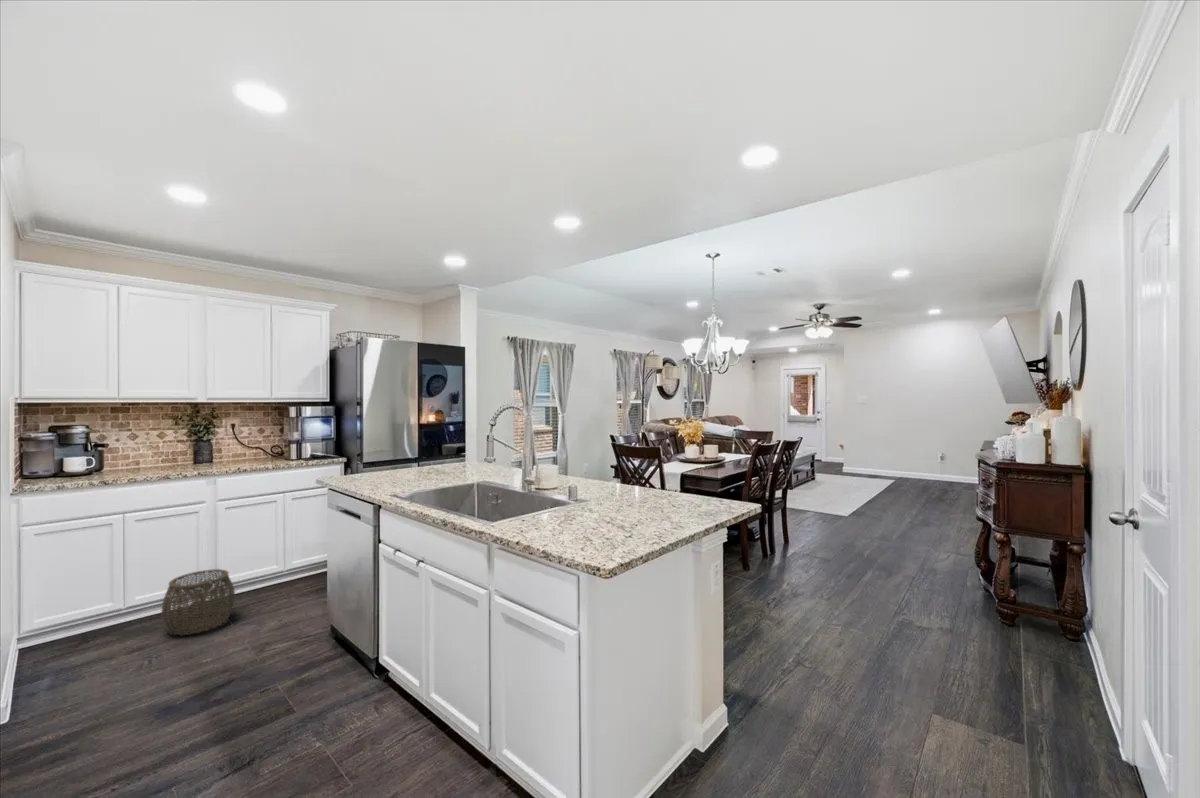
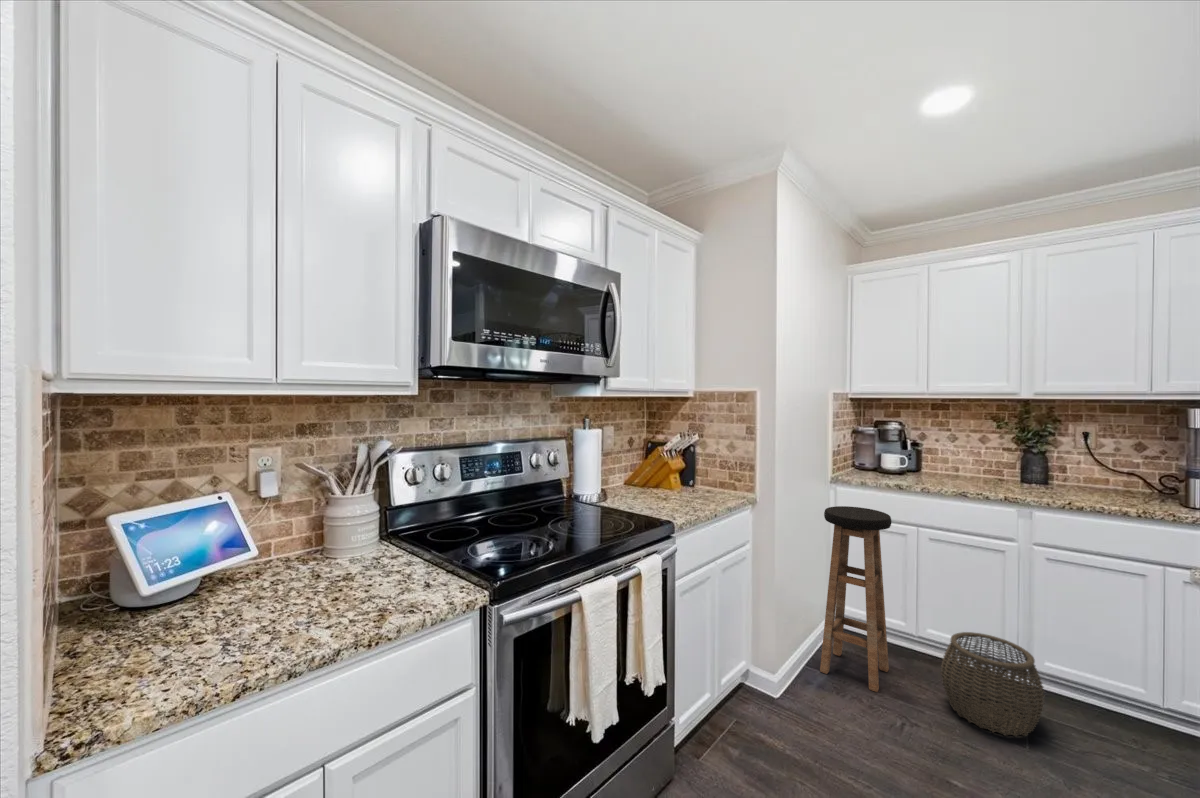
bar stool: none [27,505,110,680] -> present [820,506,891,692]

